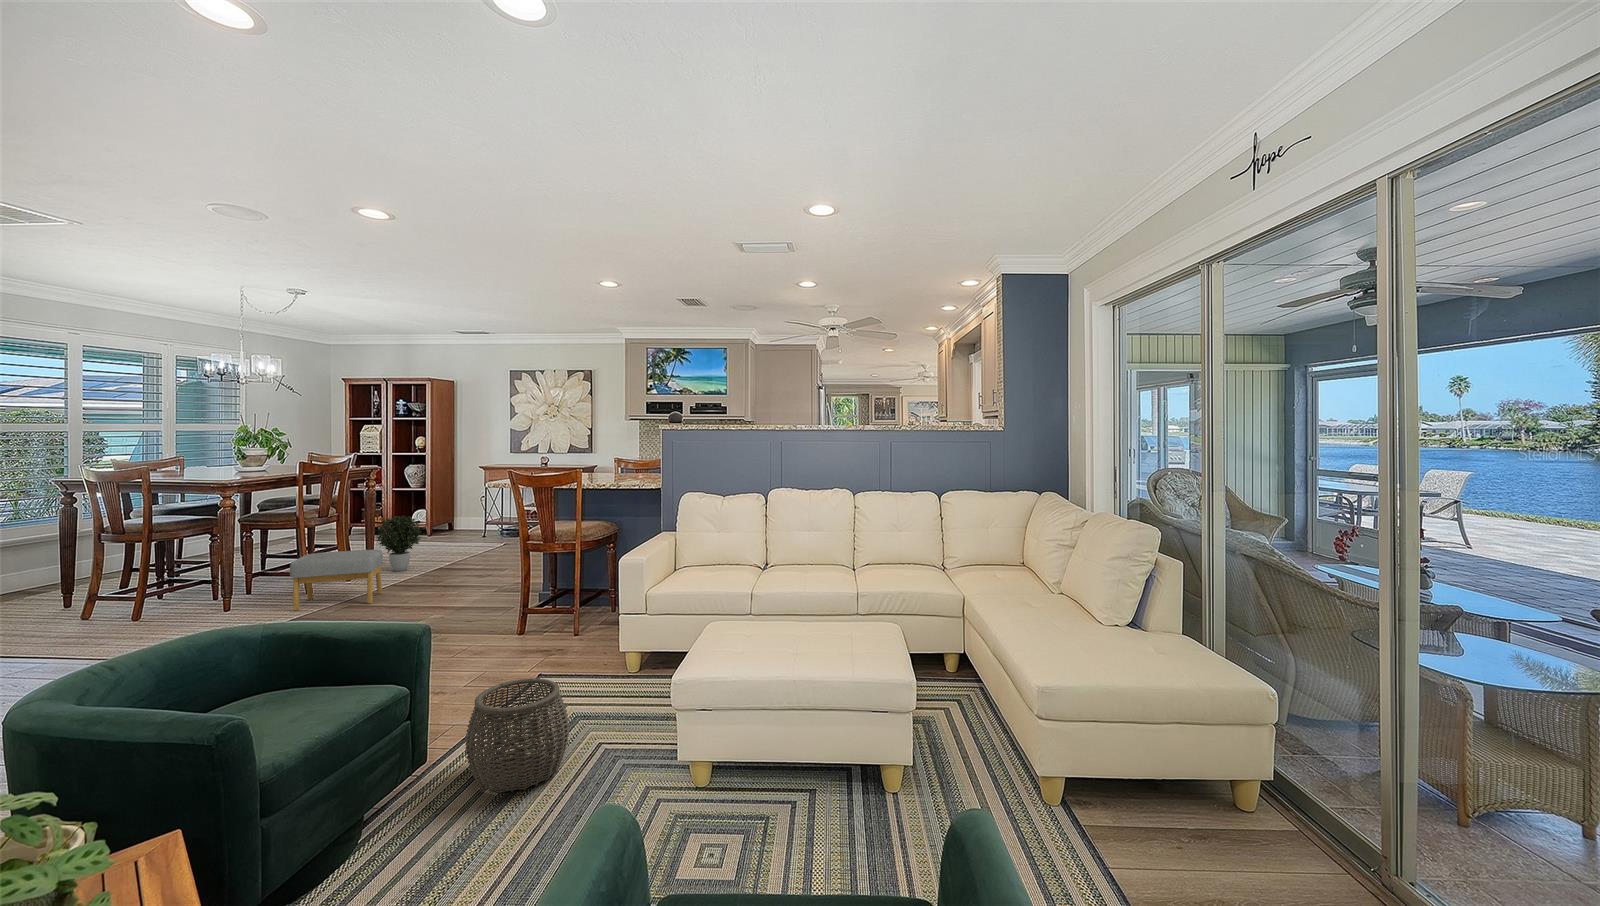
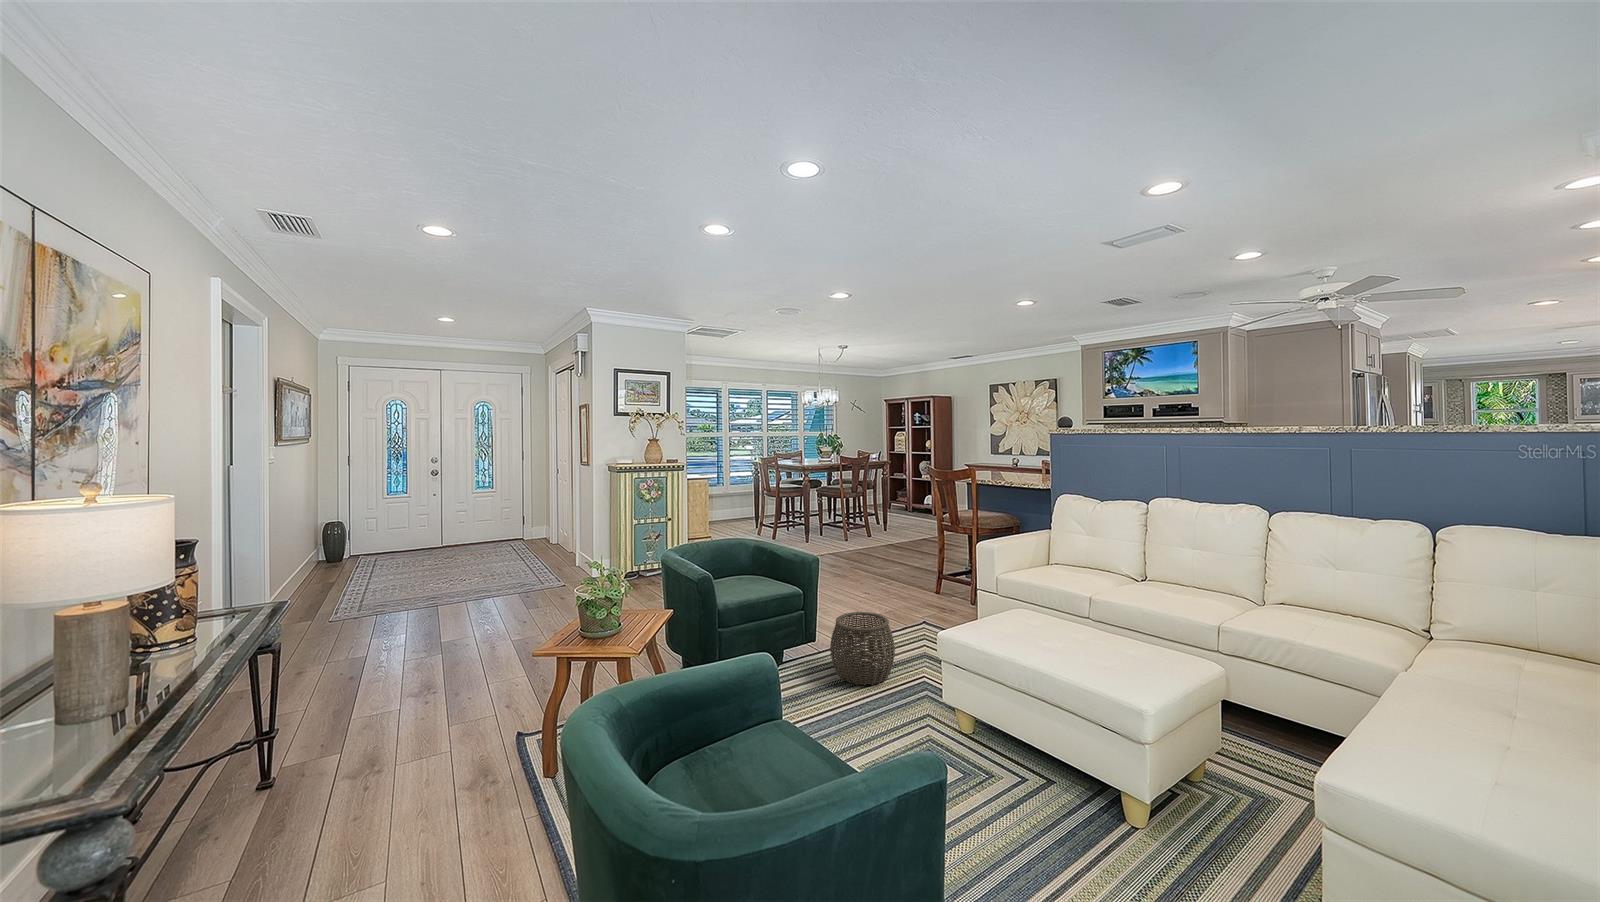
potted plant: present [377,515,421,571] -> none [885,496,912,535]
footstool: present [290,550,383,610] -> none [828,516,879,552]

